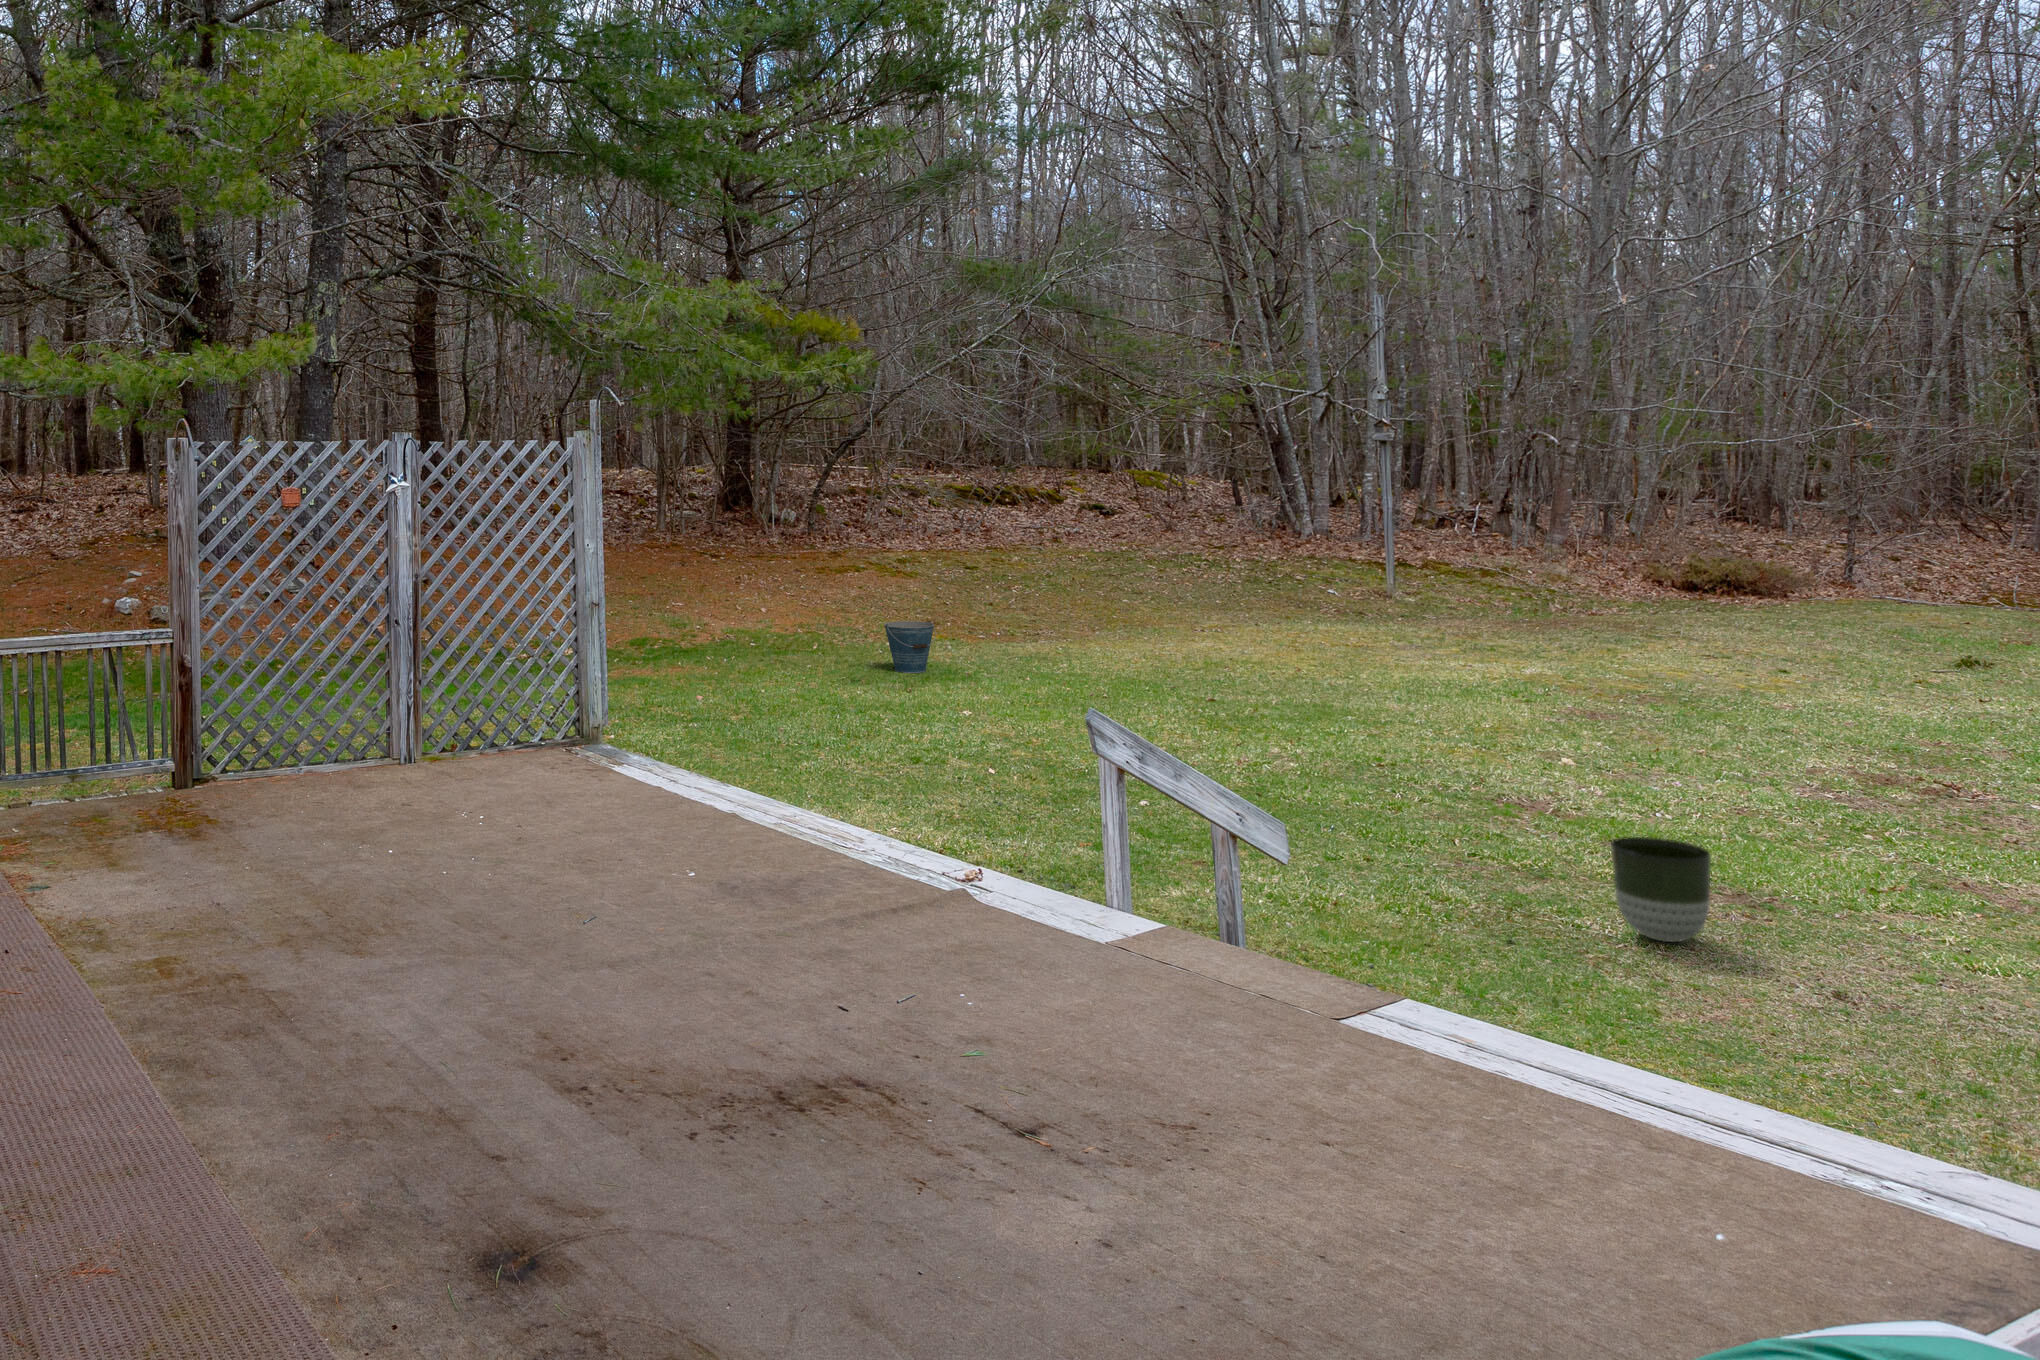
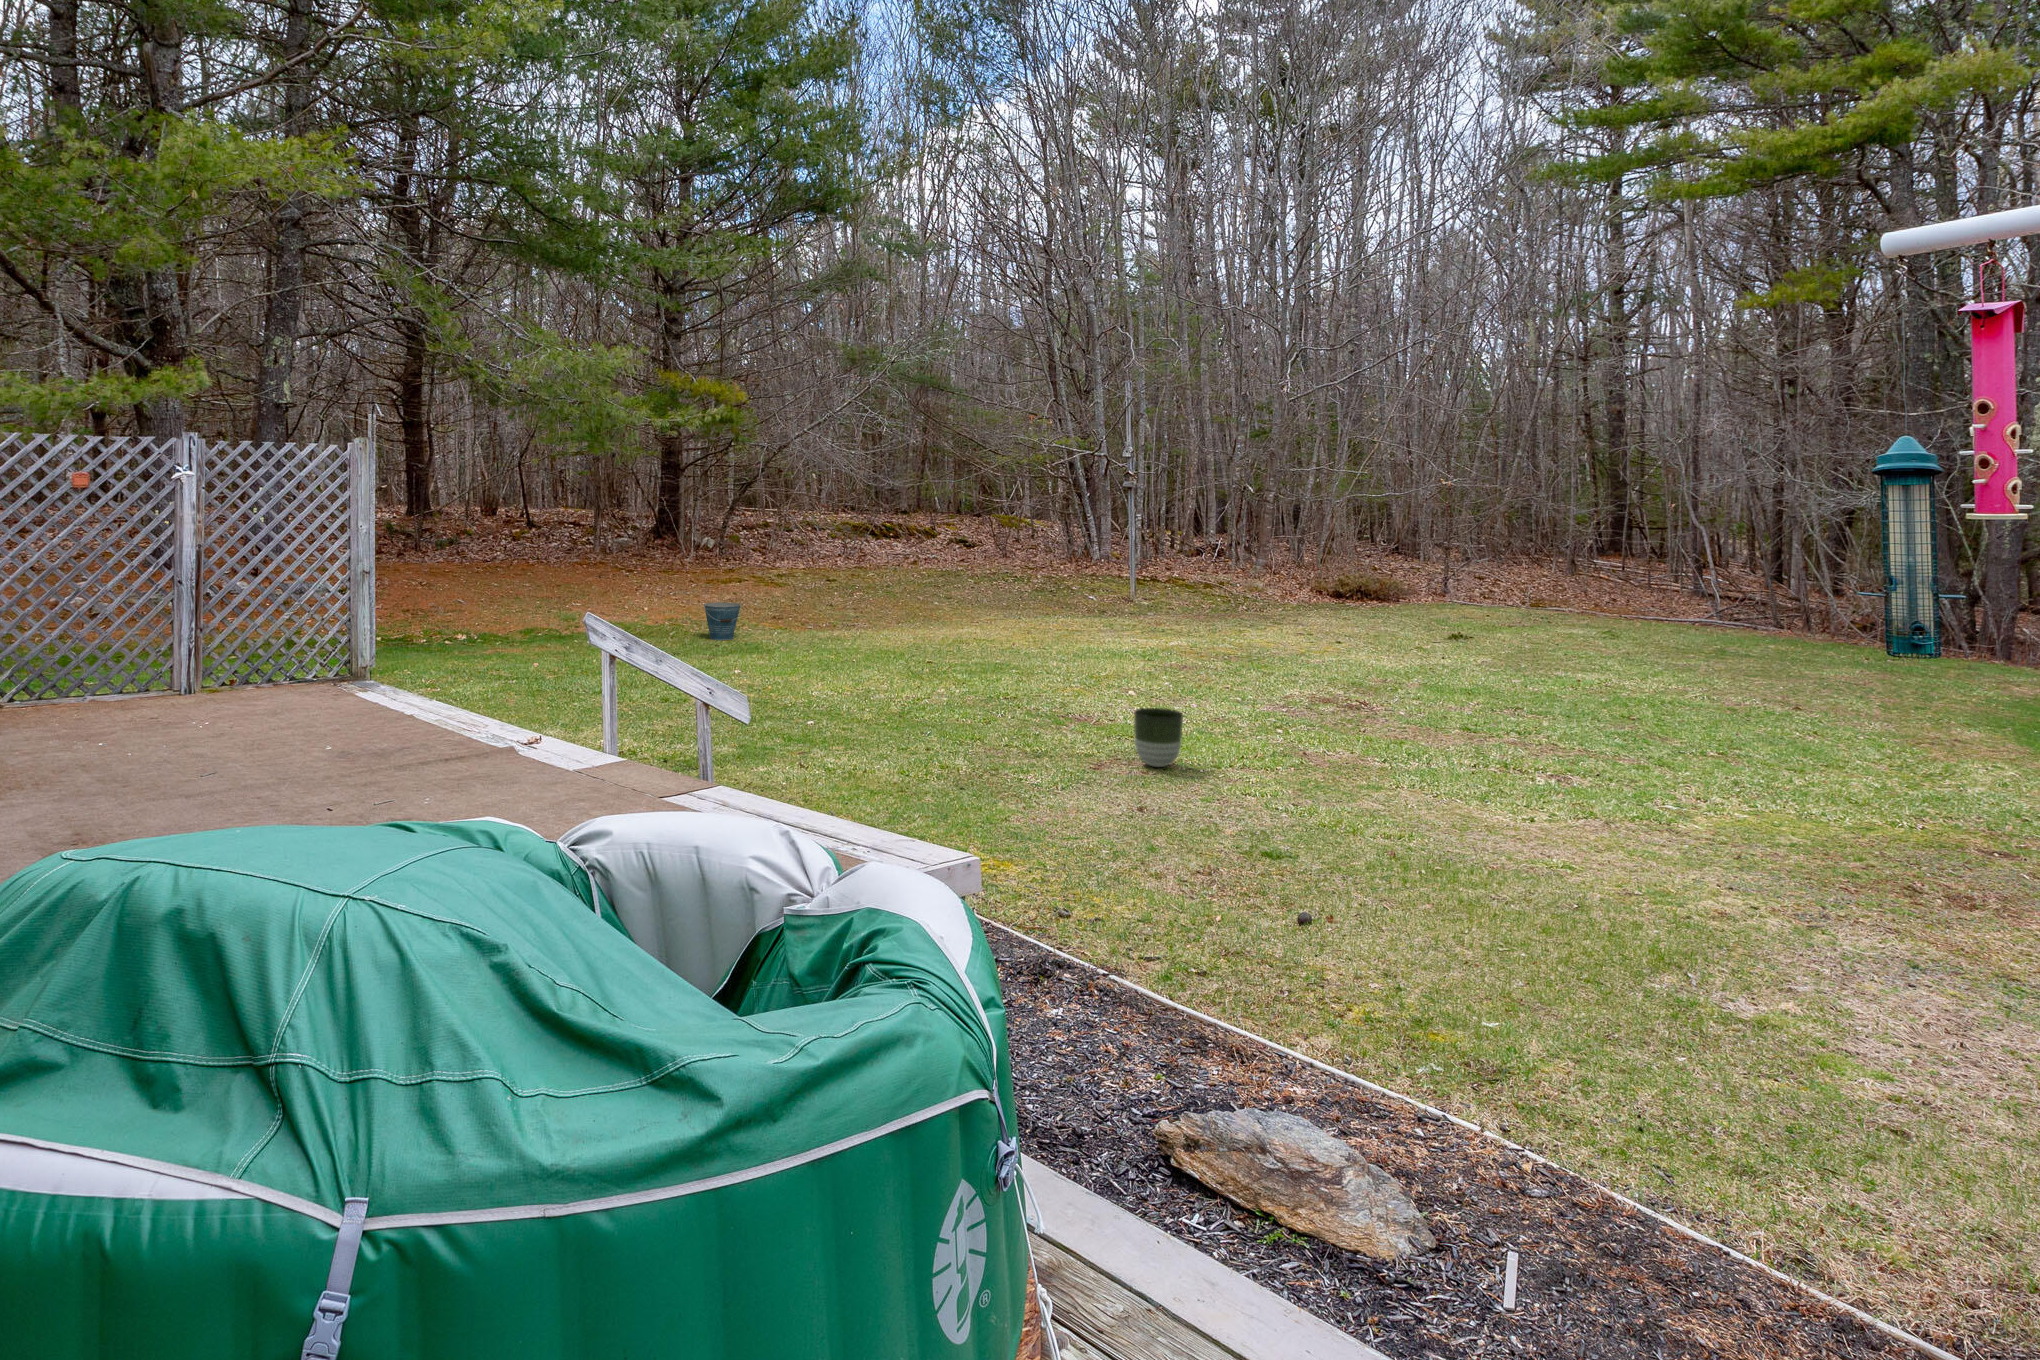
planter: present [1611,837,1711,942] -> present [1134,708,1183,767]

